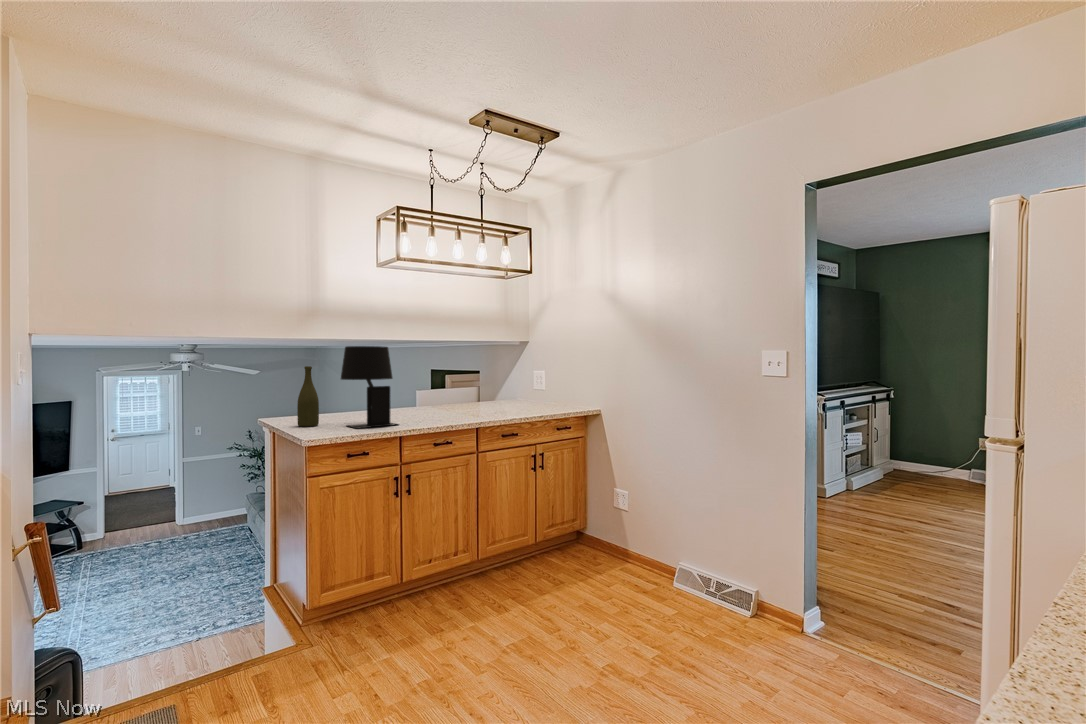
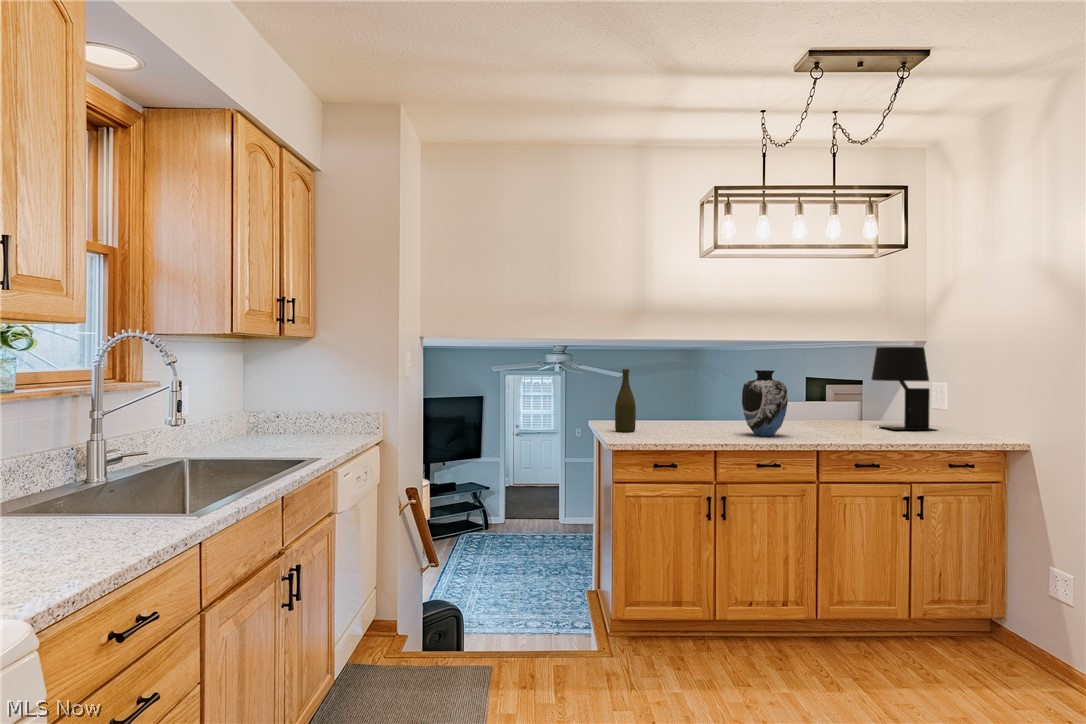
table lamp: present [341,346,398,429] -> present [872,347,936,430]
vase: none [415,366,451,419] -> present [742,370,788,436]

